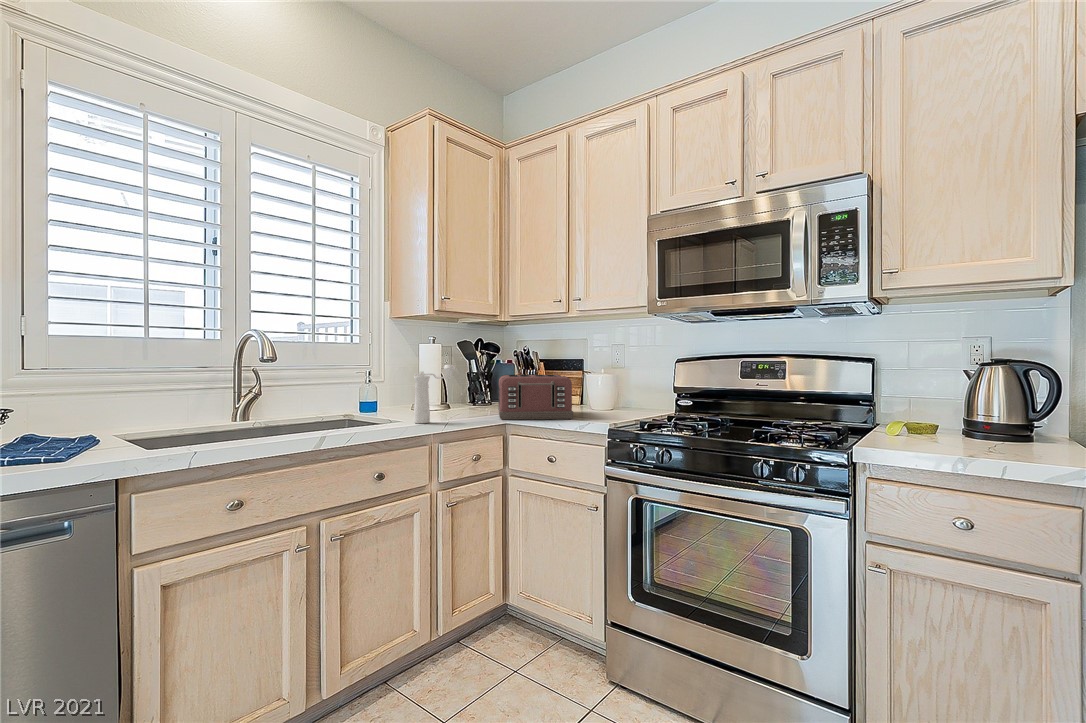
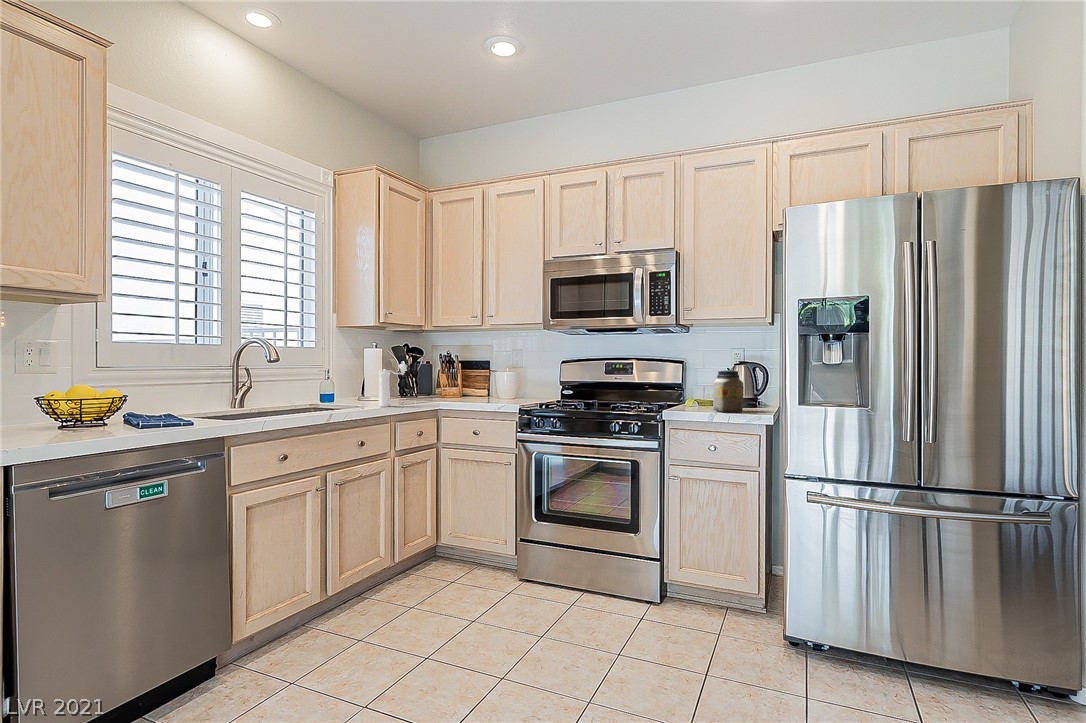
toaster: present [498,375,573,420] -> none [430,372,492,404]
jar: none [951,377,1024,456] -> present [713,370,744,412]

